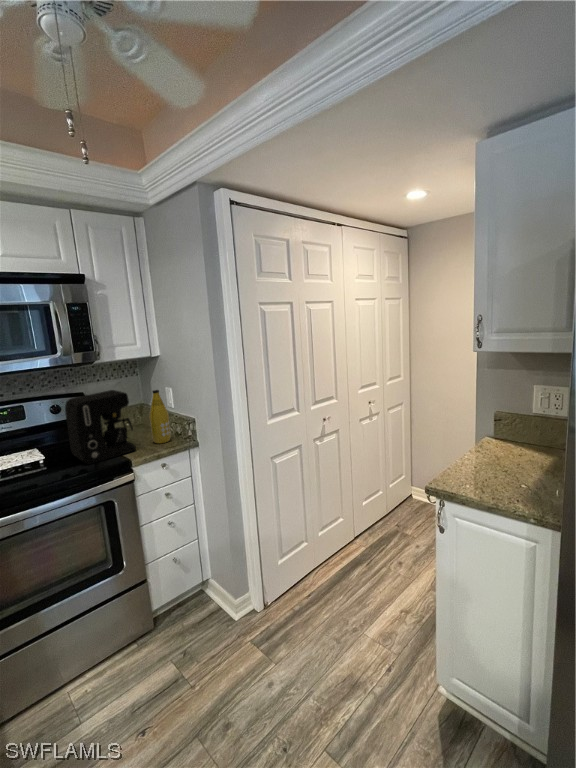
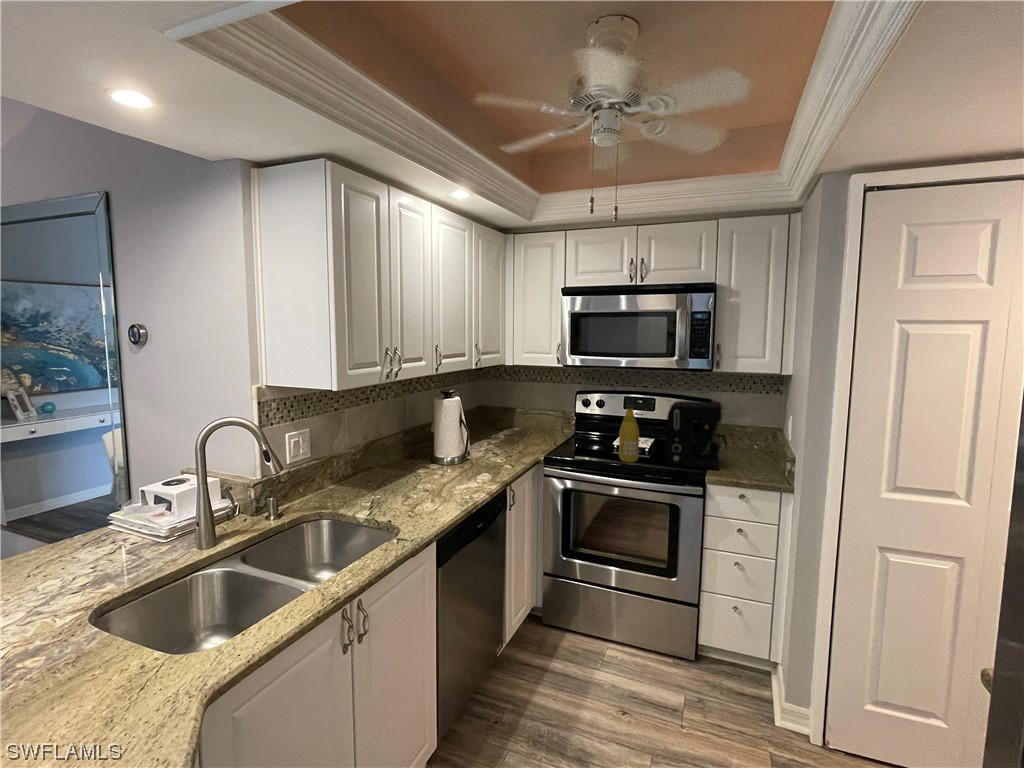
bottle: present [149,390,171,444] -> present [619,406,639,463]

